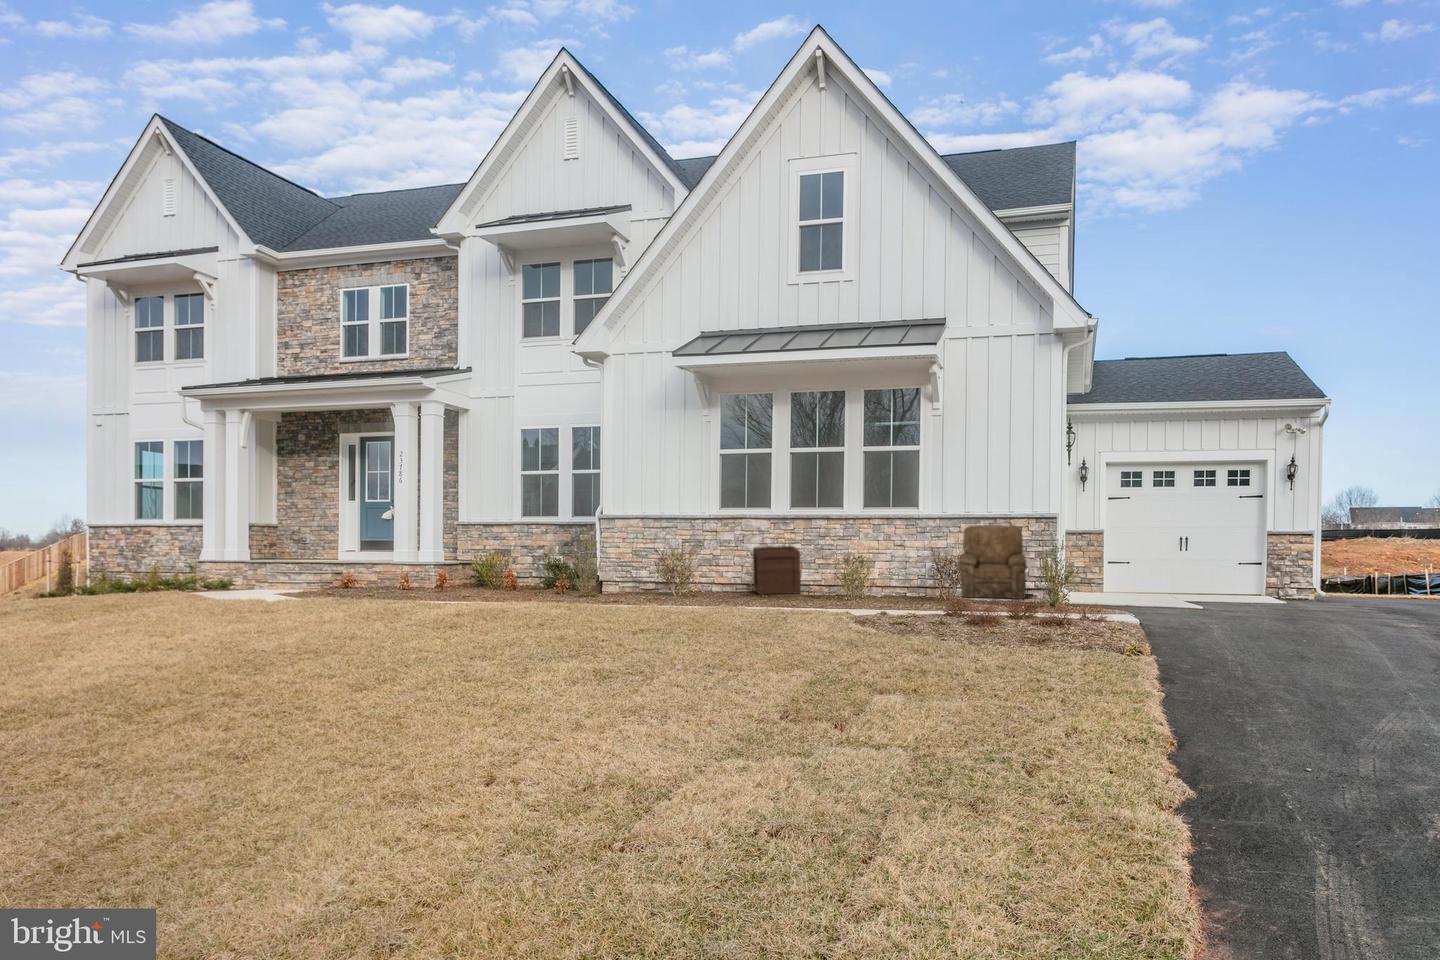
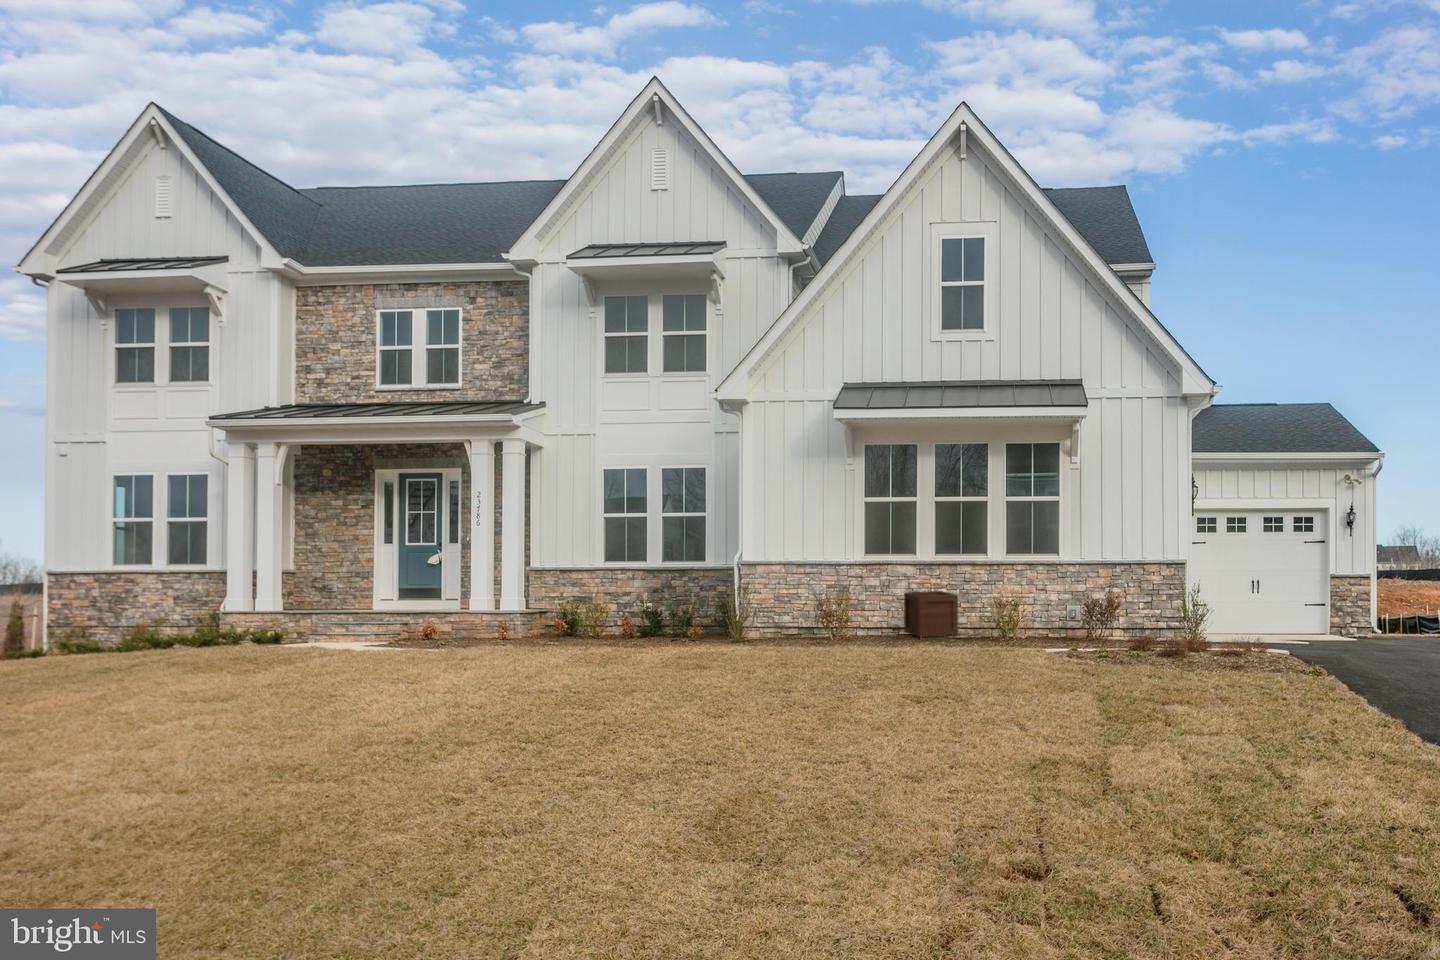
armchair: present [959,525,1027,599] -> none [1102,570,1171,637]

